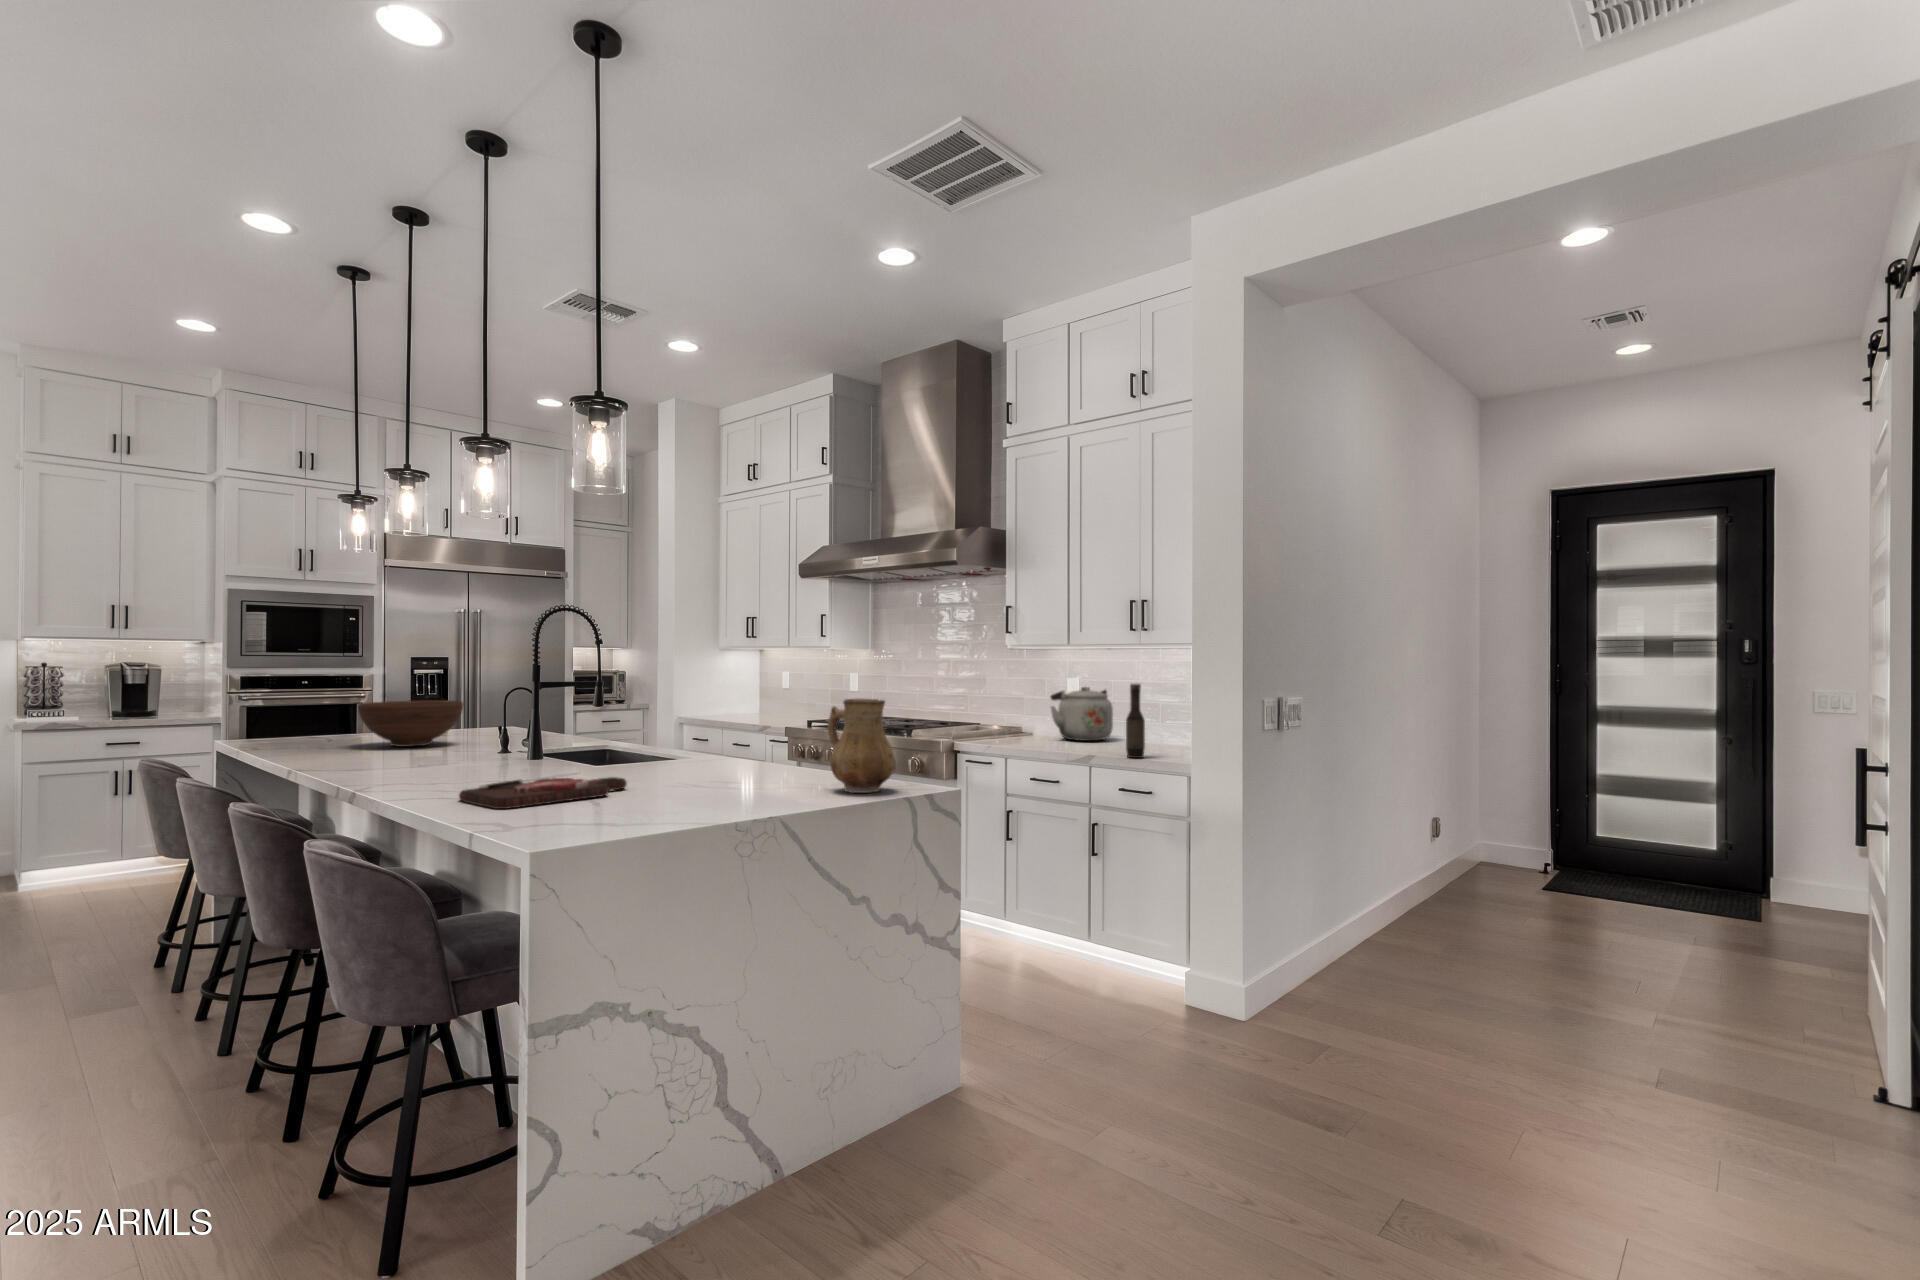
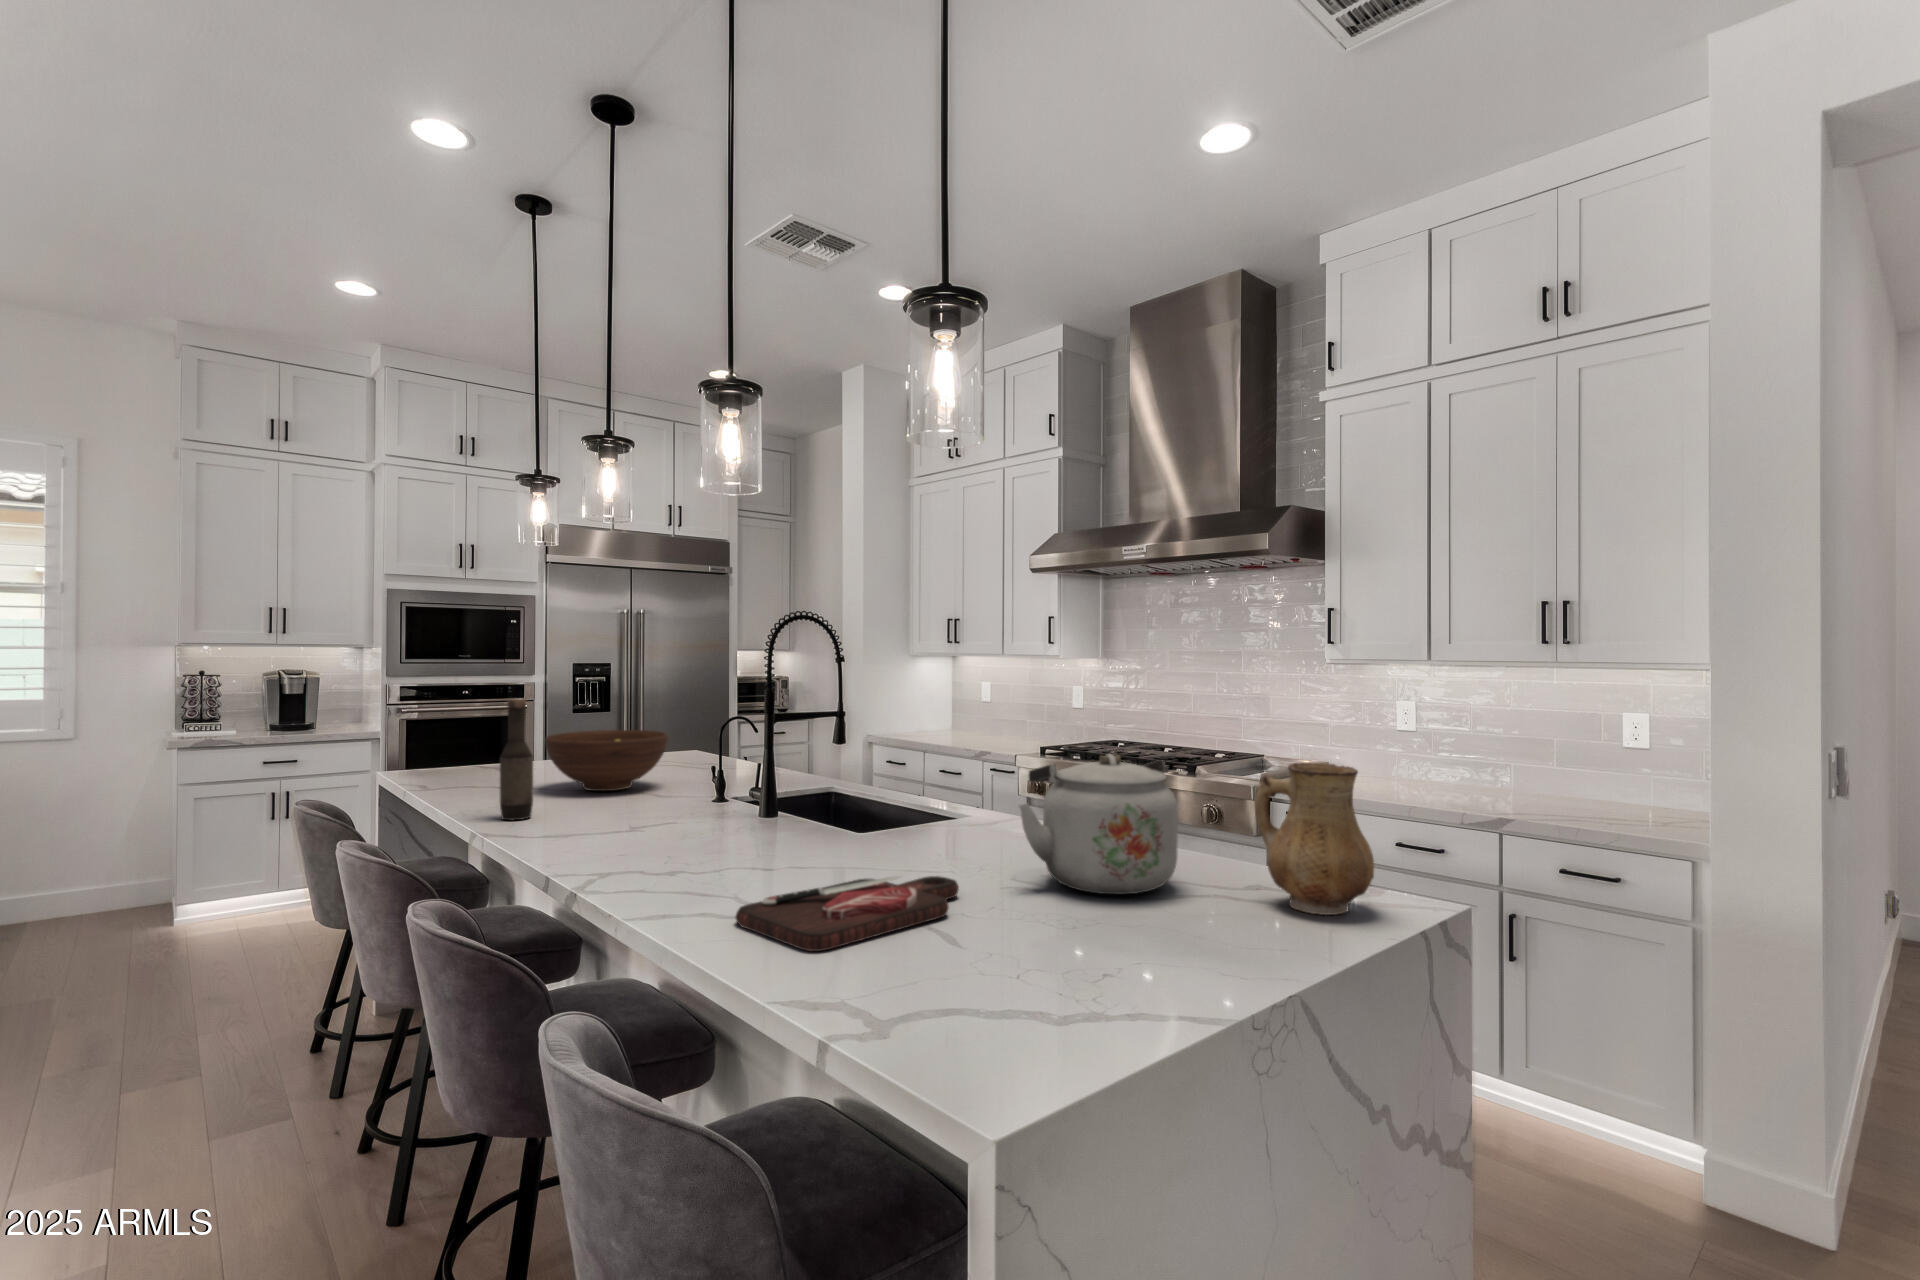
bottle: present [1126,684,1145,758] -> present [500,699,533,820]
kettle: present [1051,687,1113,741] -> present [1019,754,1178,894]

